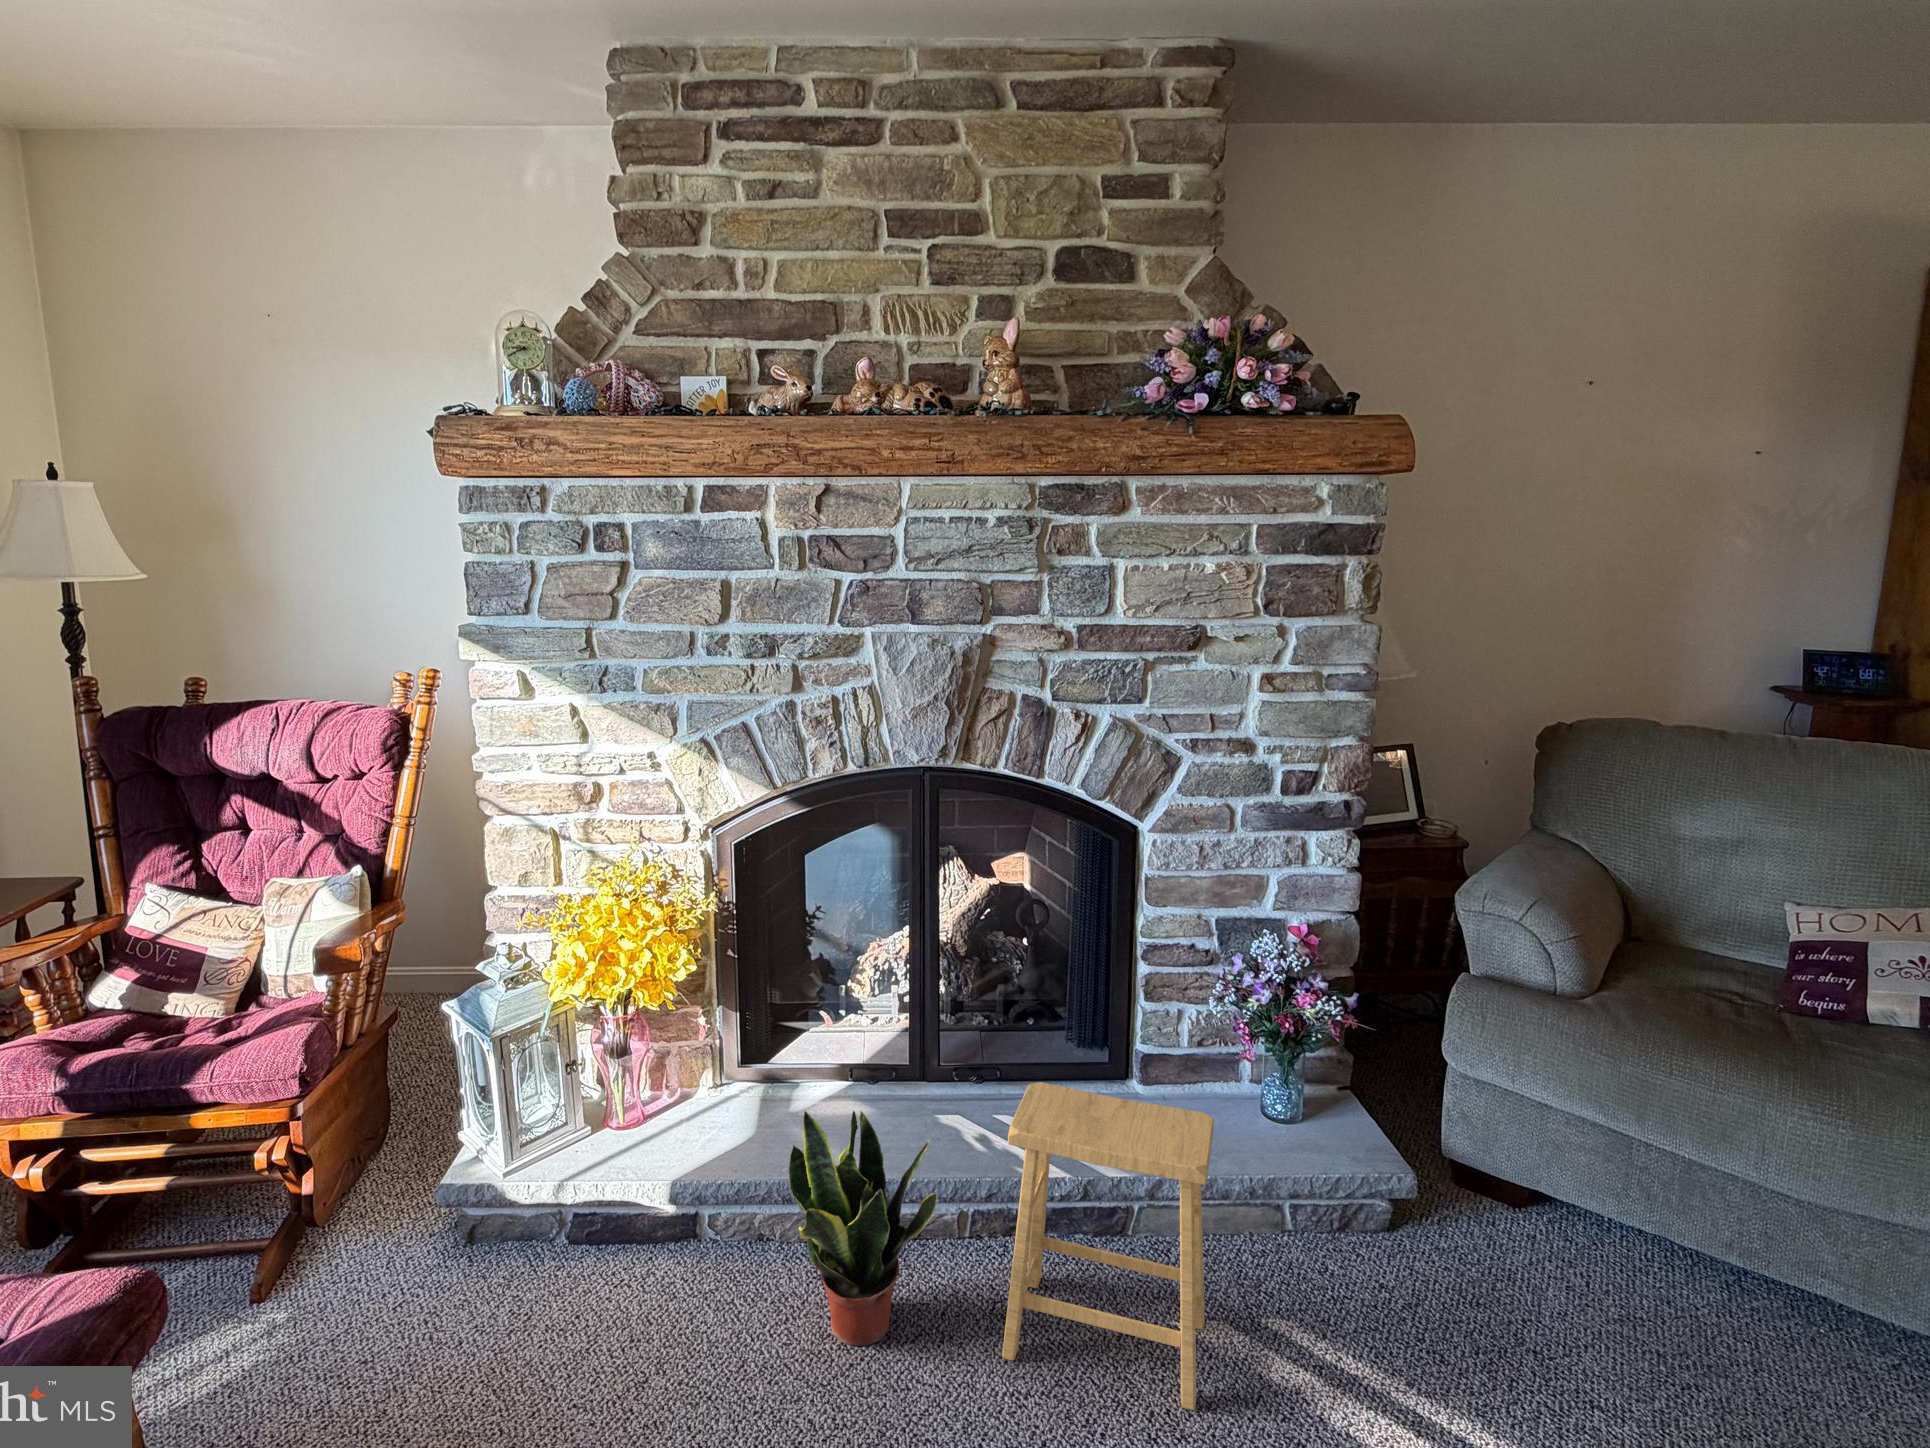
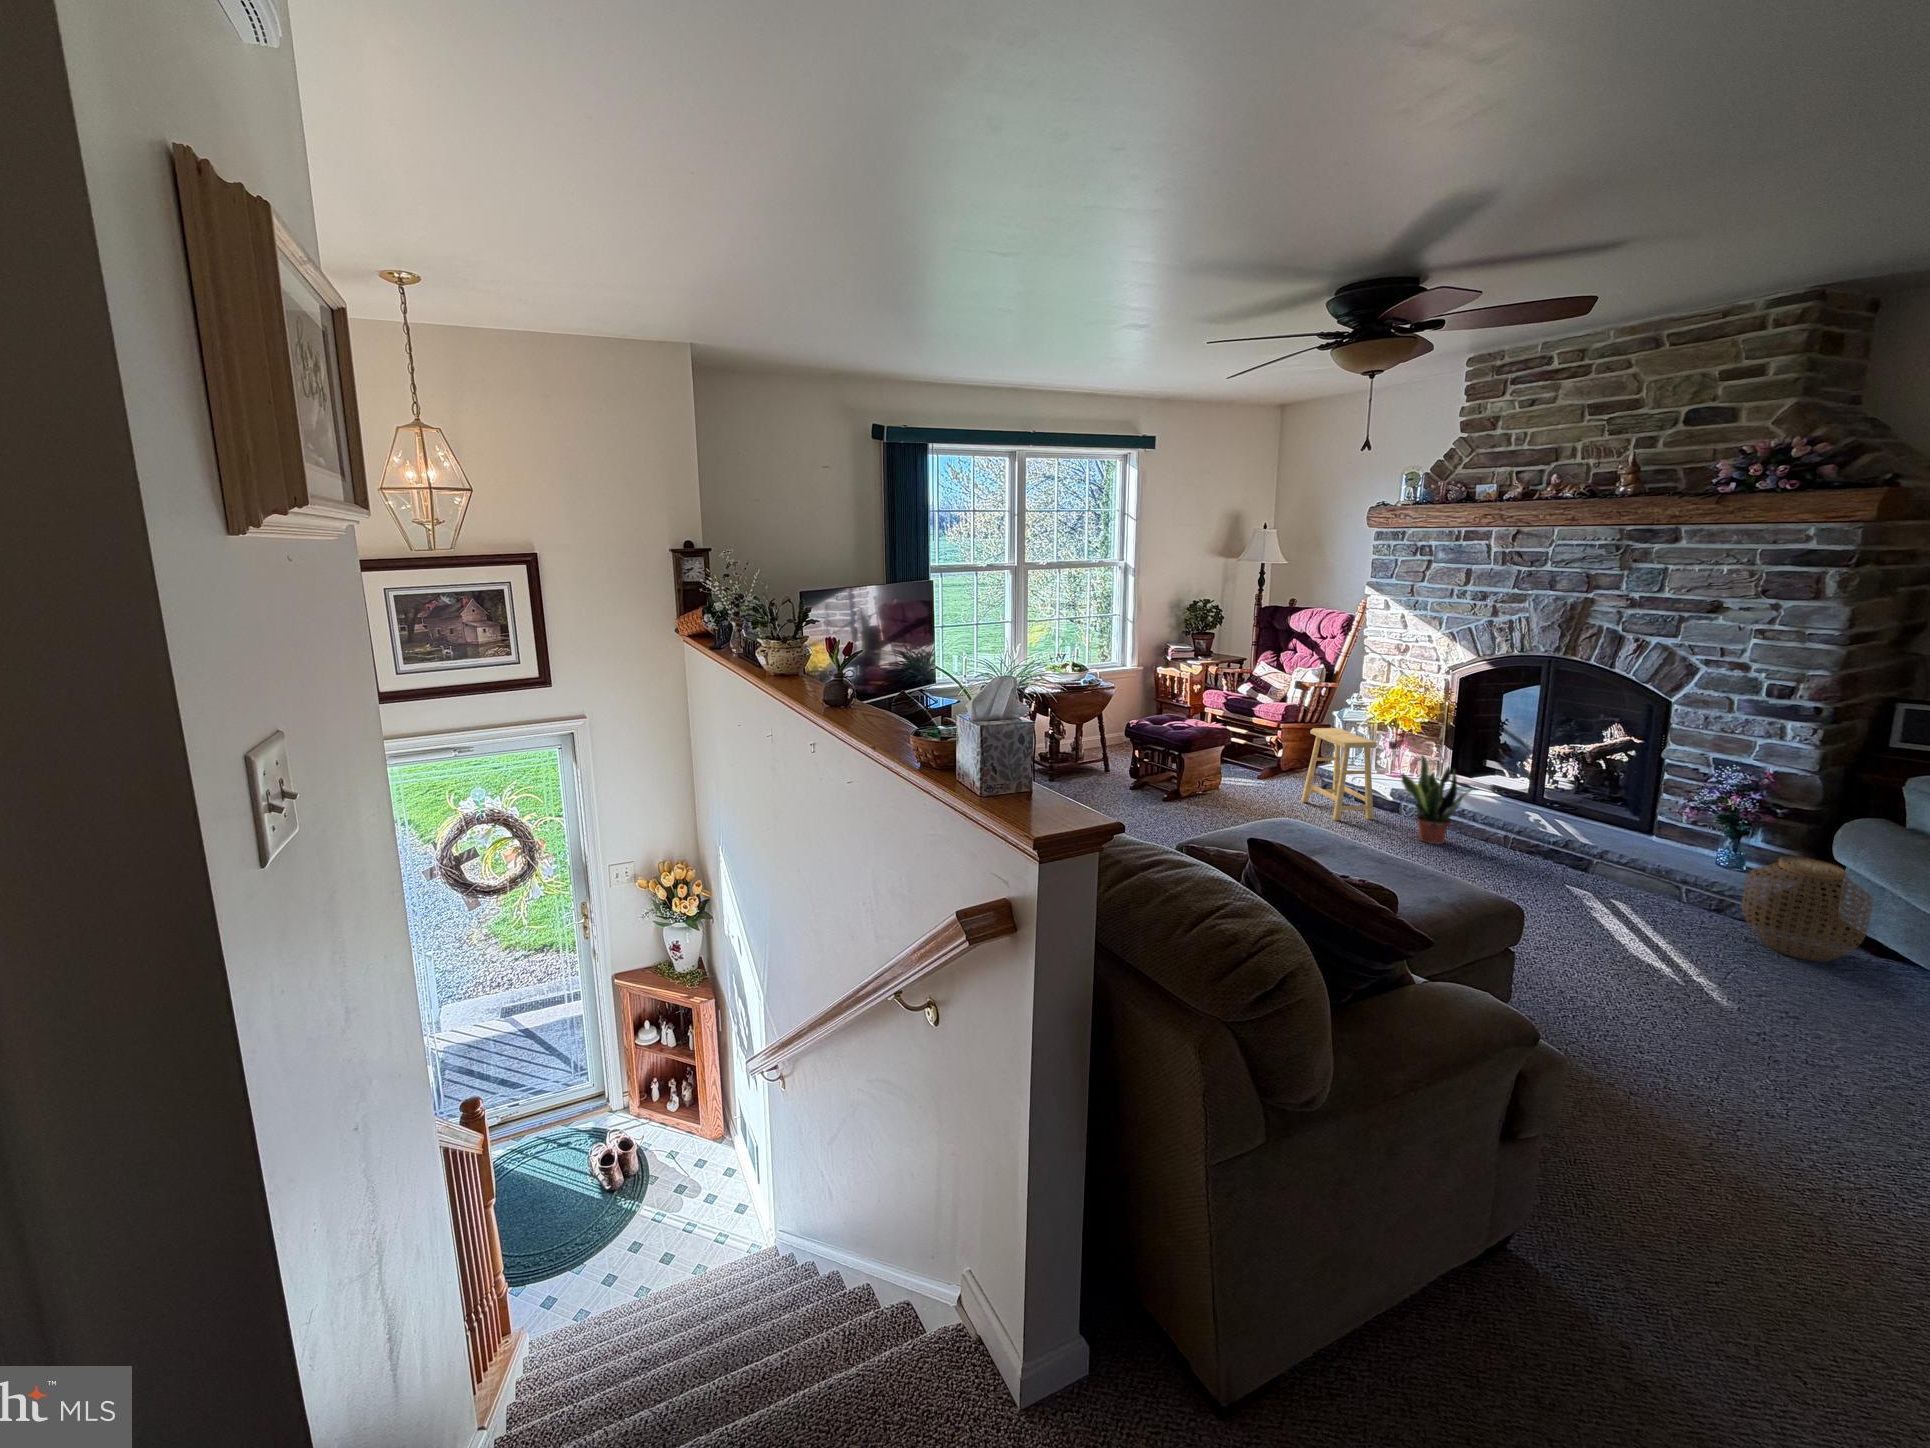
footstool: present [1002,1082,1214,1410] -> present [1301,728,1376,820]
woven basket: none [1441,1100,1636,1310] -> present [1742,857,1873,961]

